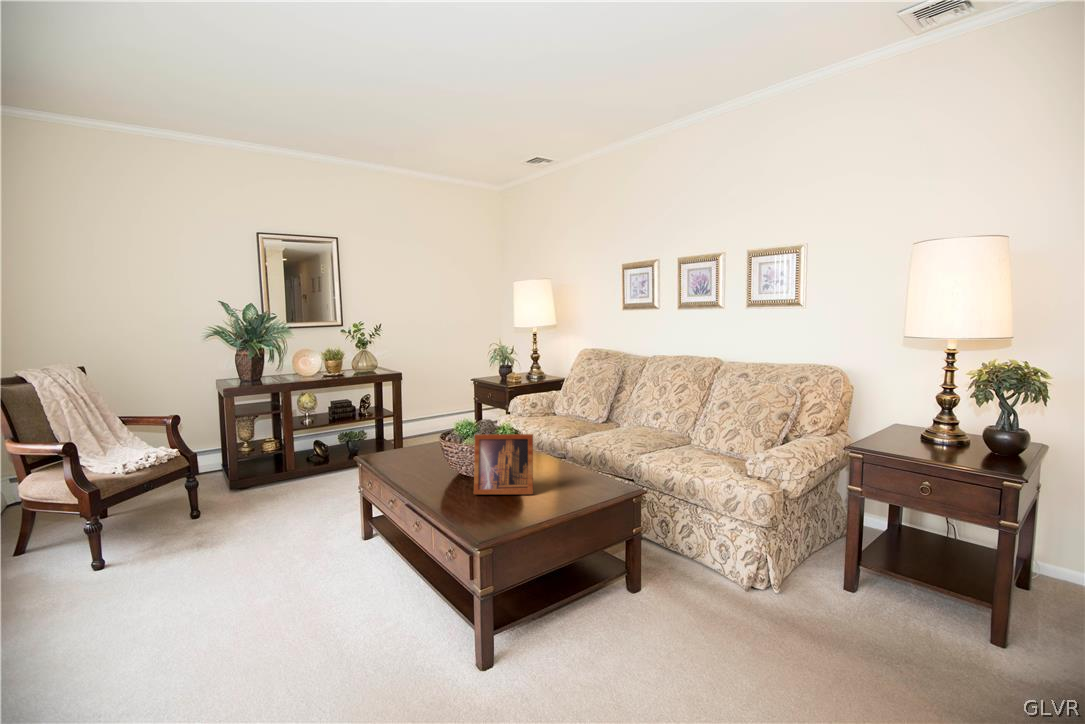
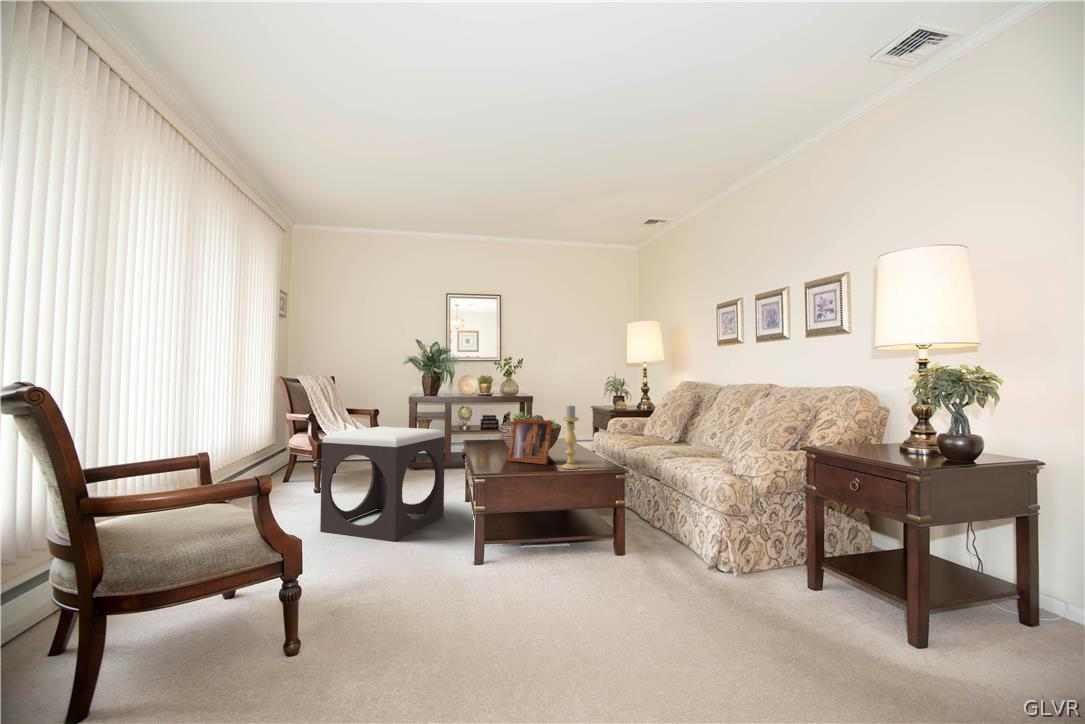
candle holder: none [560,414,583,500] -> present [562,405,579,469]
footstool: none [146,455,355,661] -> present [320,427,445,541]

